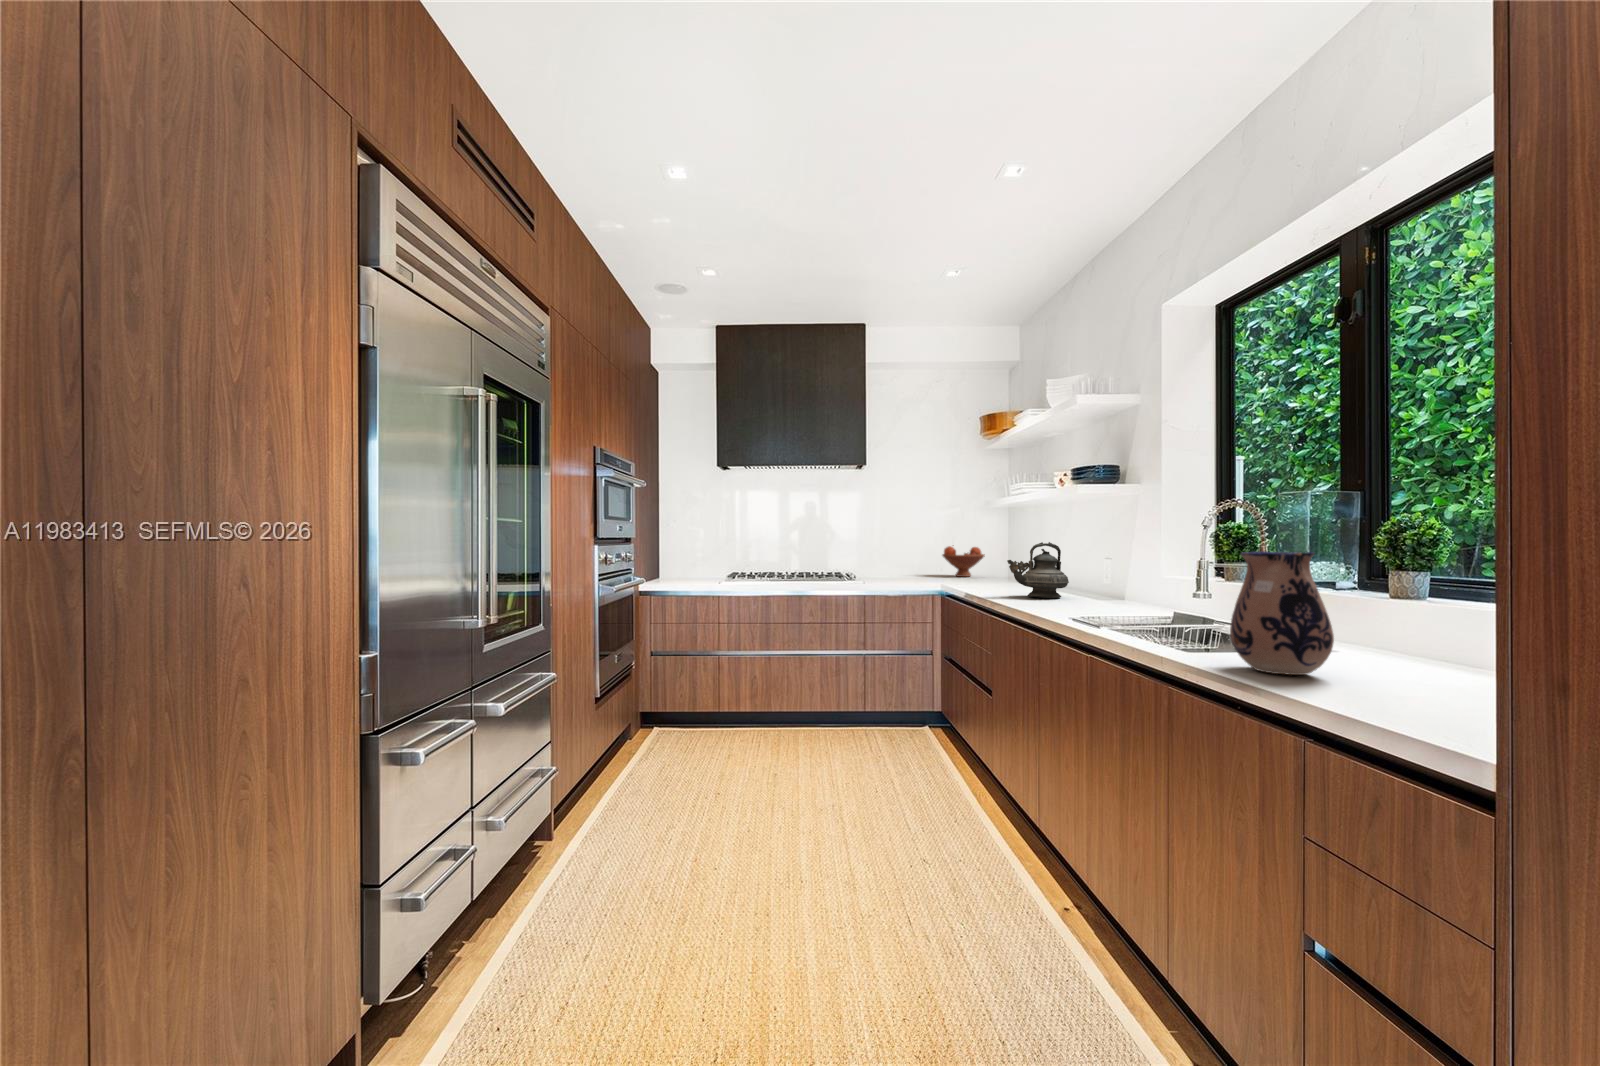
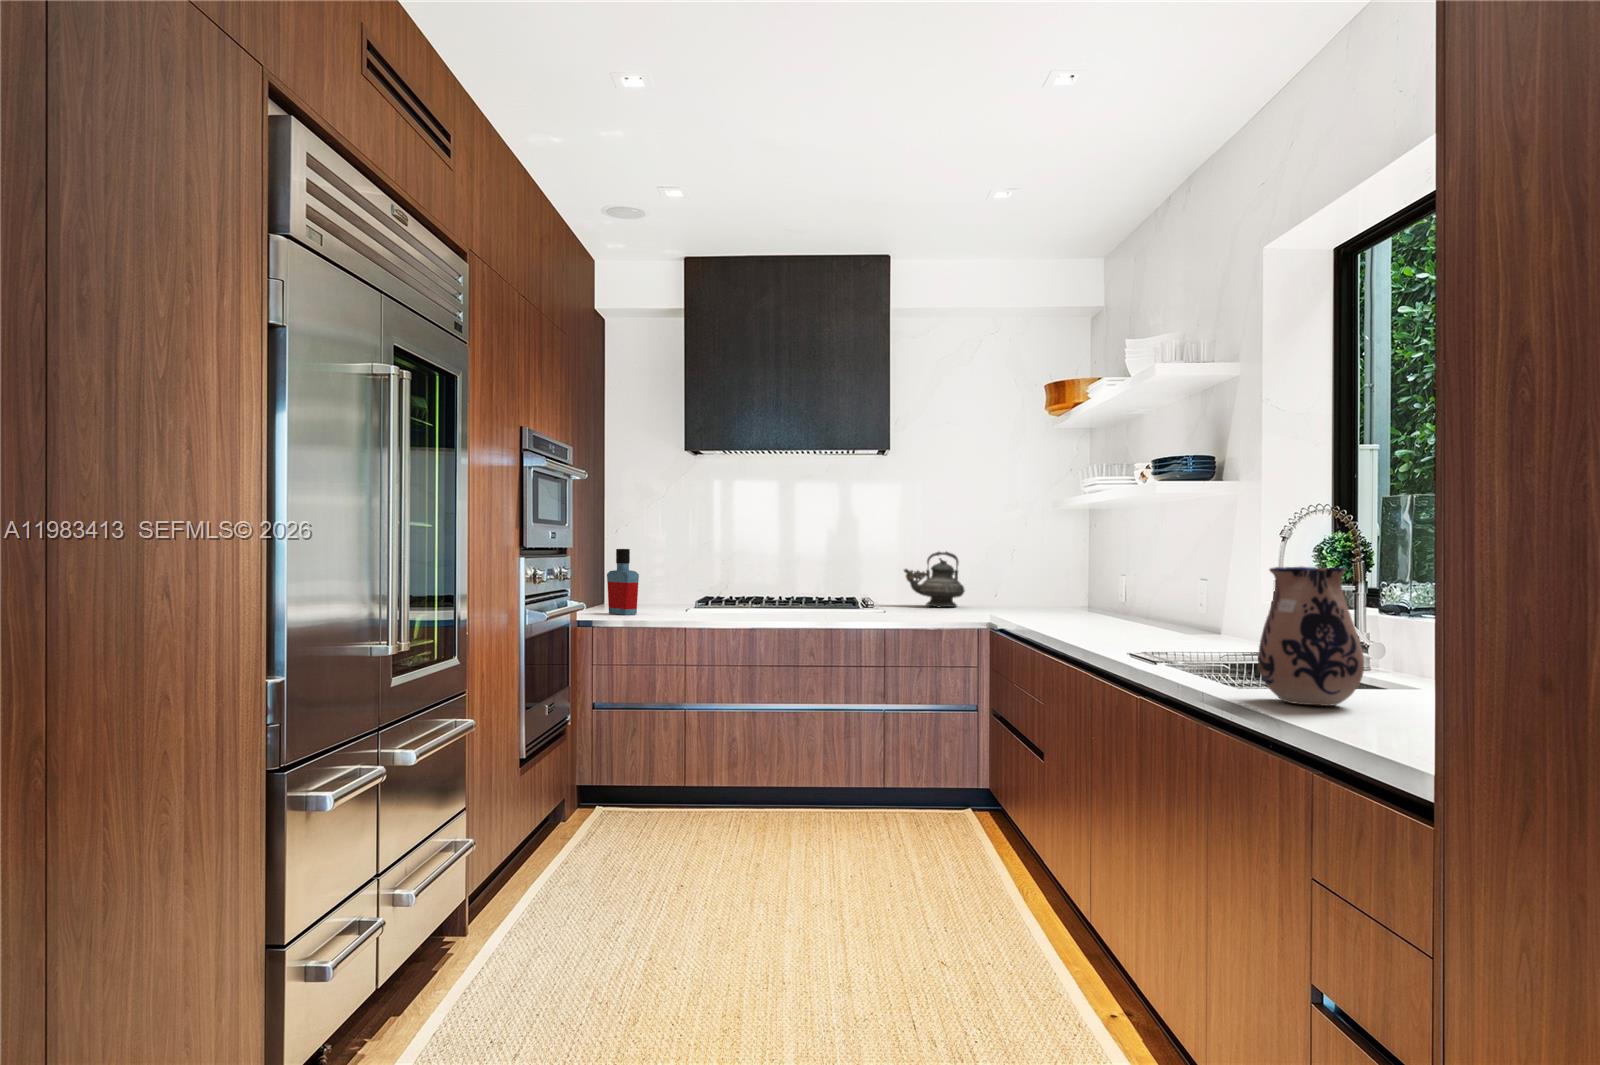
bottle: none [663,539,686,587] -> present [607,549,639,615]
teapot: present [1007,542,1069,598] -> present [904,552,965,607]
fruit bowl: present [942,546,985,577] -> none [1001,560,1061,605]

